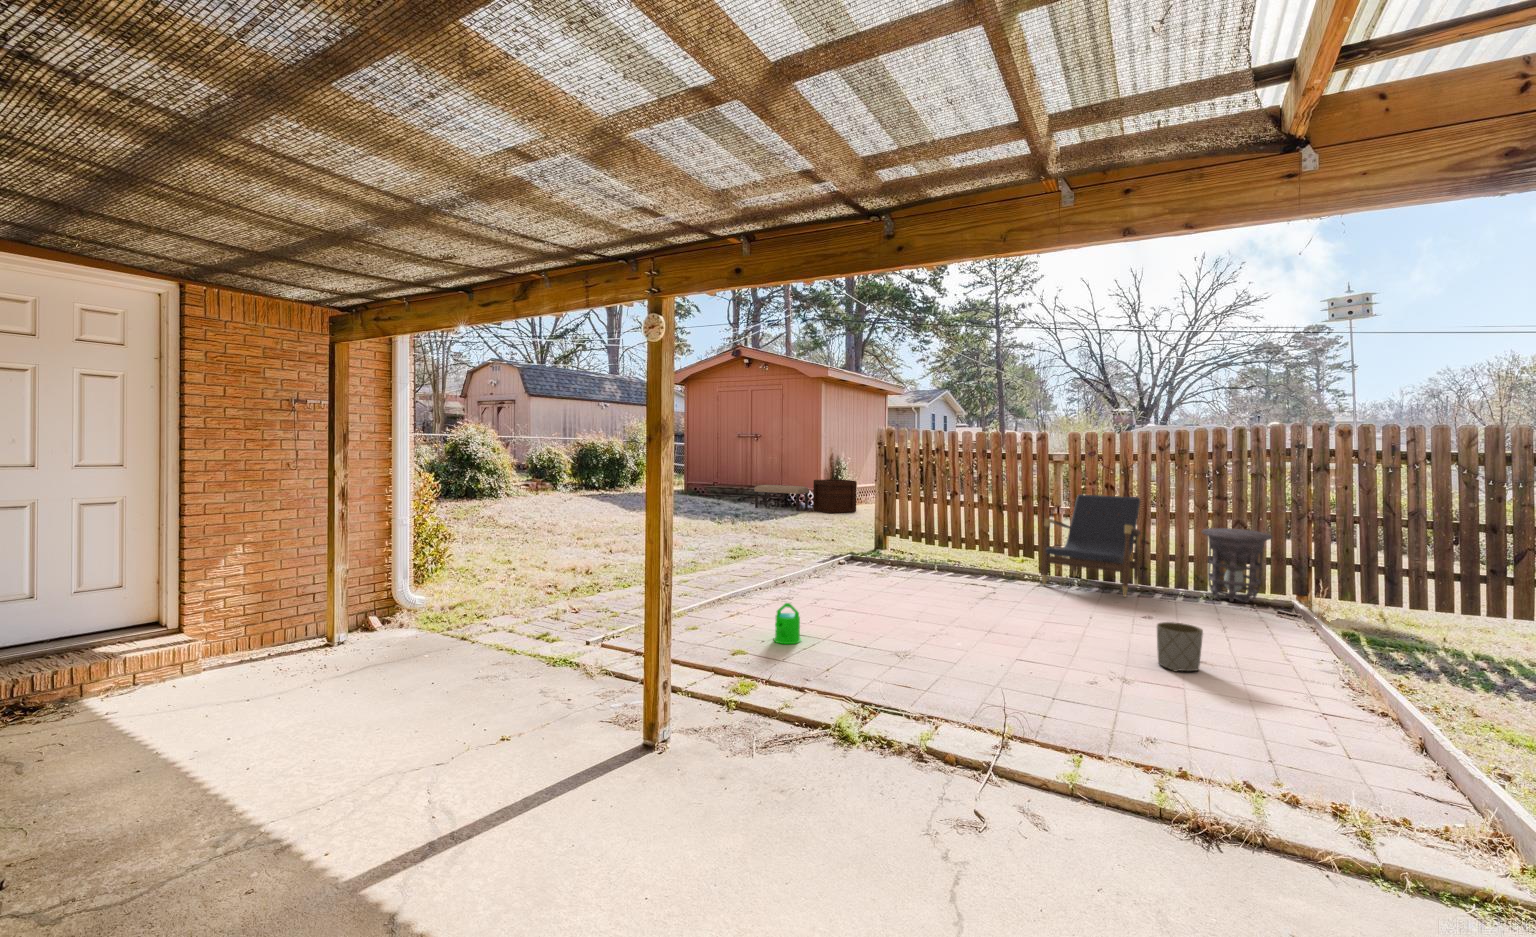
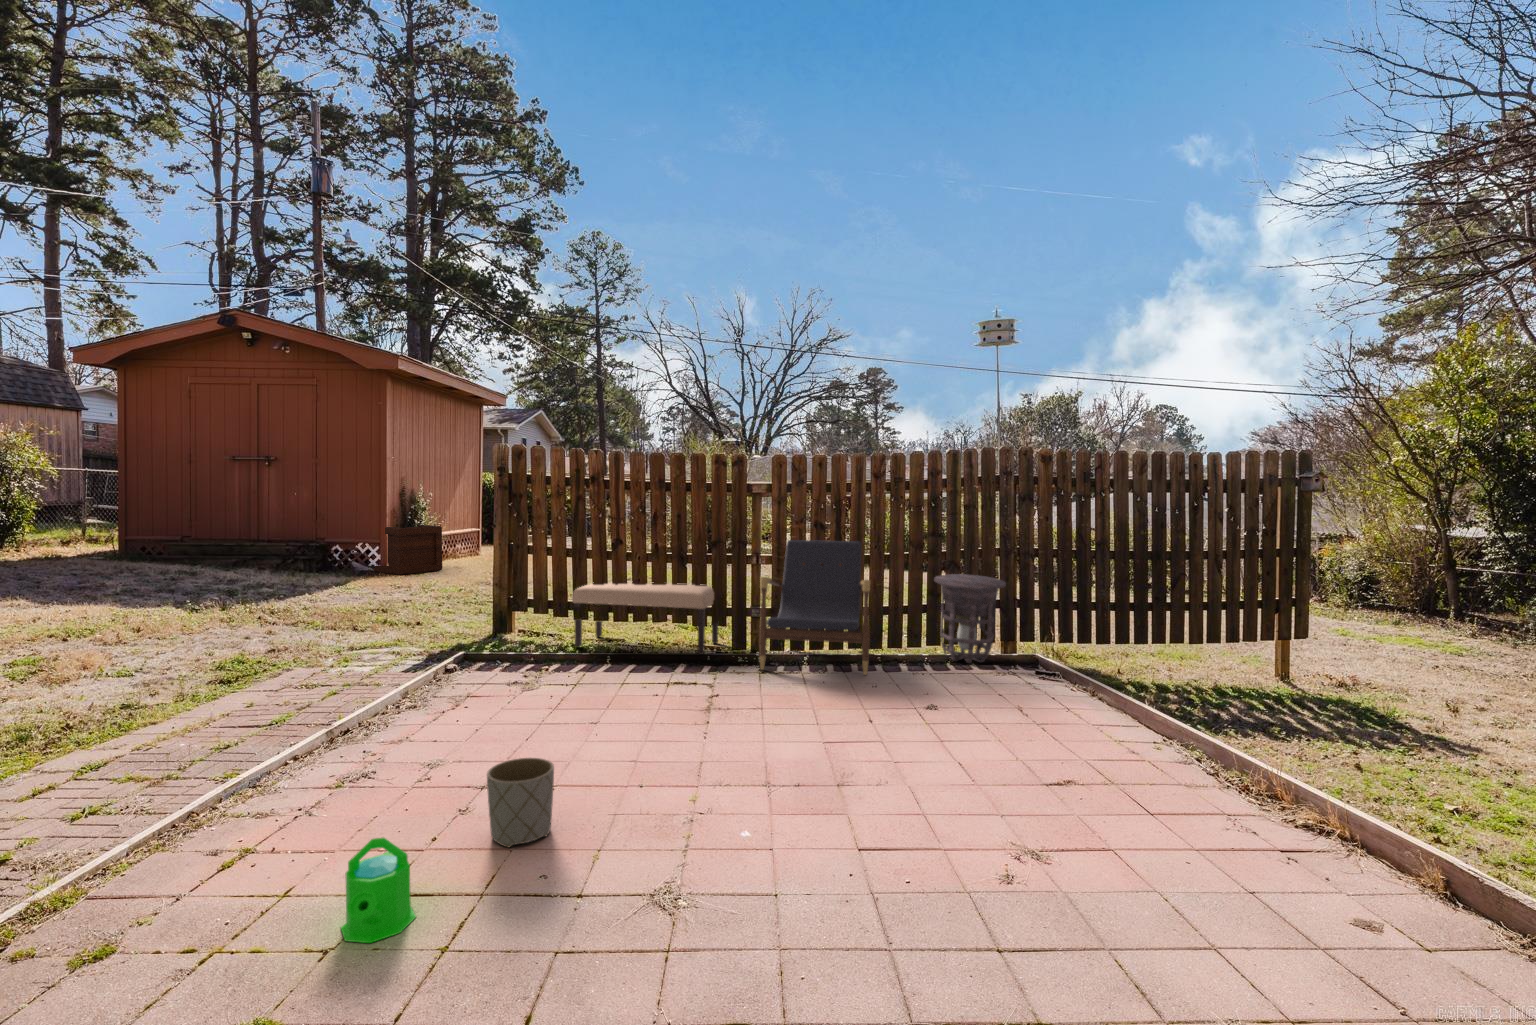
bench: present [754,485,809,511] -> present [572,583,718,654]
planter: present [1157,622,1203,671] -> present [487,758,554,847]

